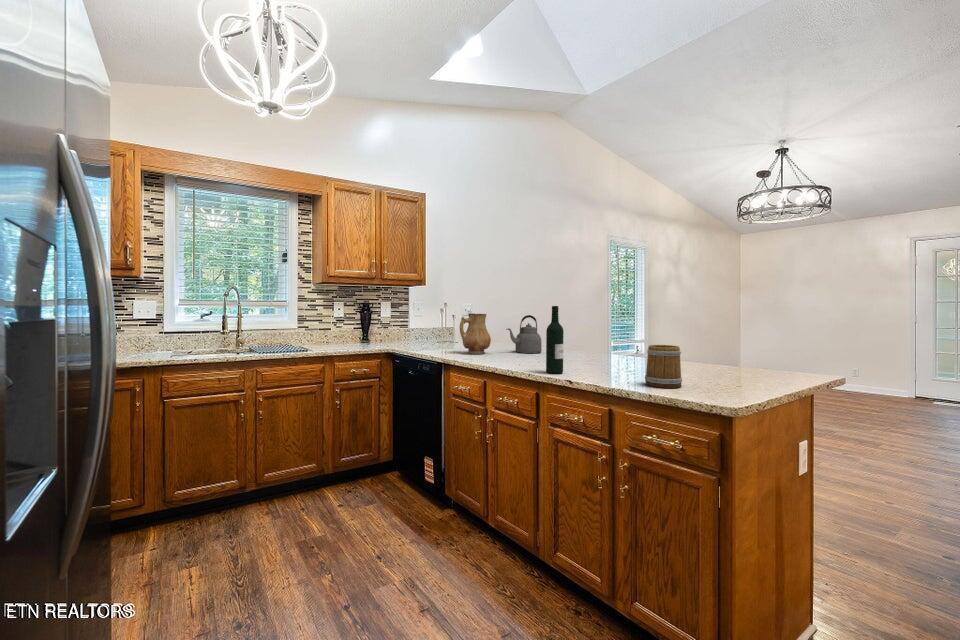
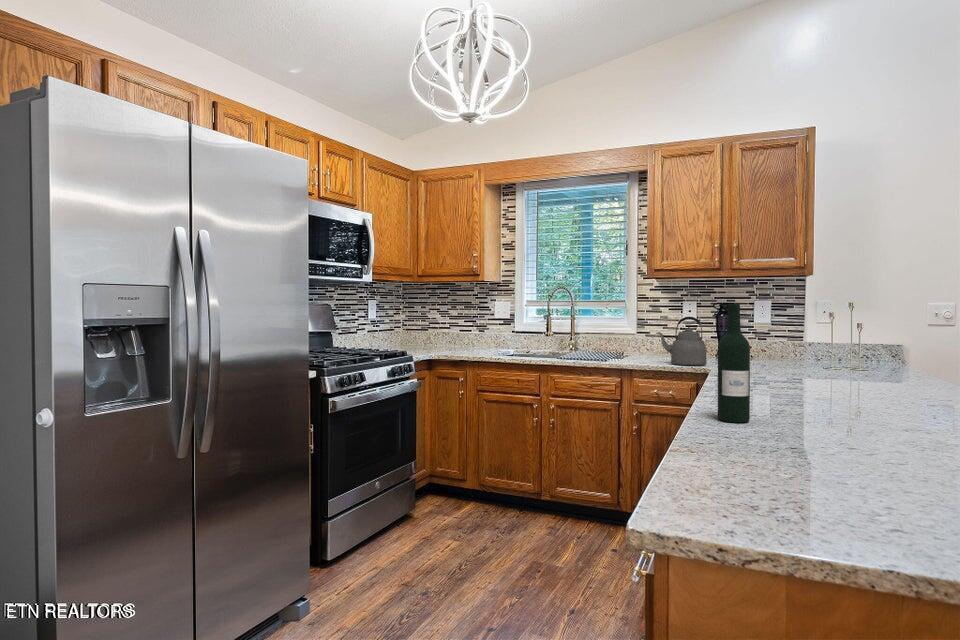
ceramic pitcher: present [460,313,491,354] -> none [754,318,815,386]
kettle: present [507,315,542,353] -> present [656,317,707,365]
mug: present [645,345,682,388] -> none [761,383,872,479]

